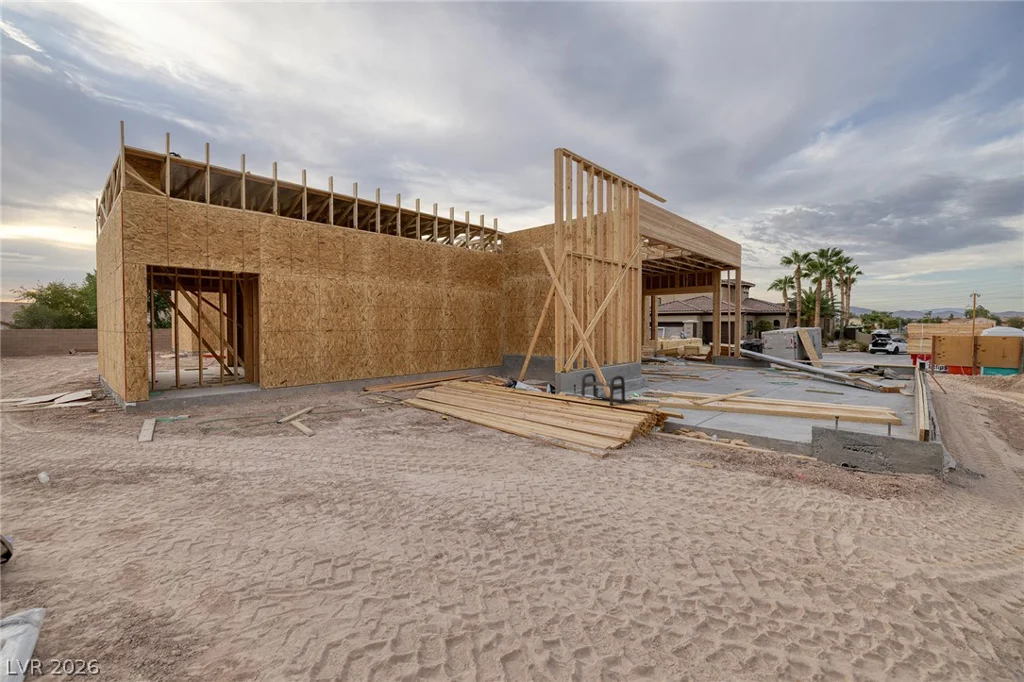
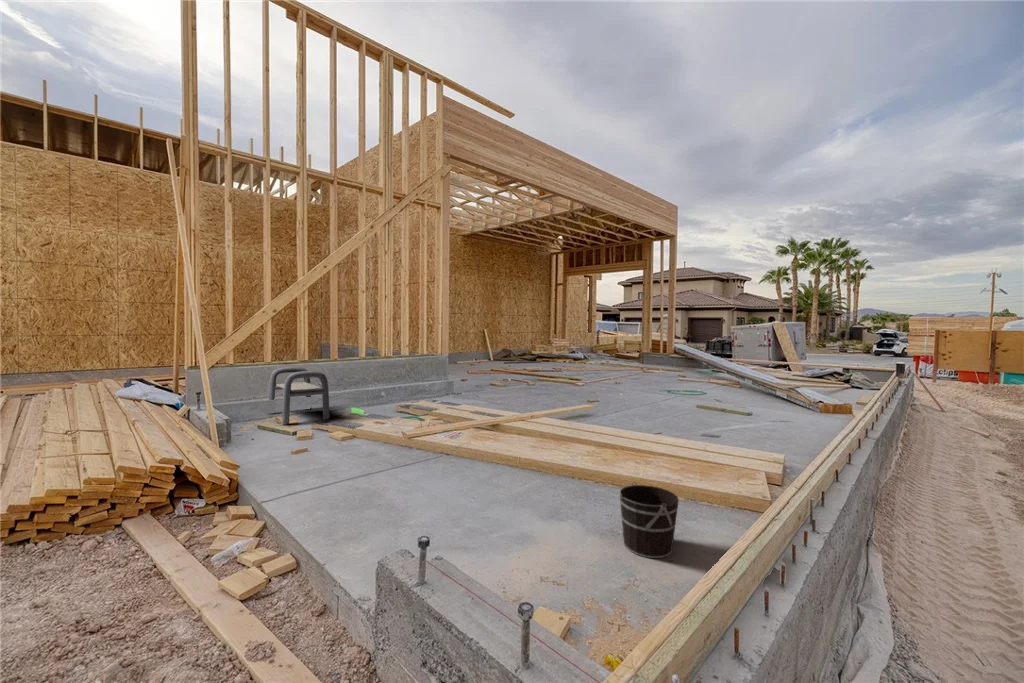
bucket: none [868,416,895,439] -> present [620,484,678,558]

